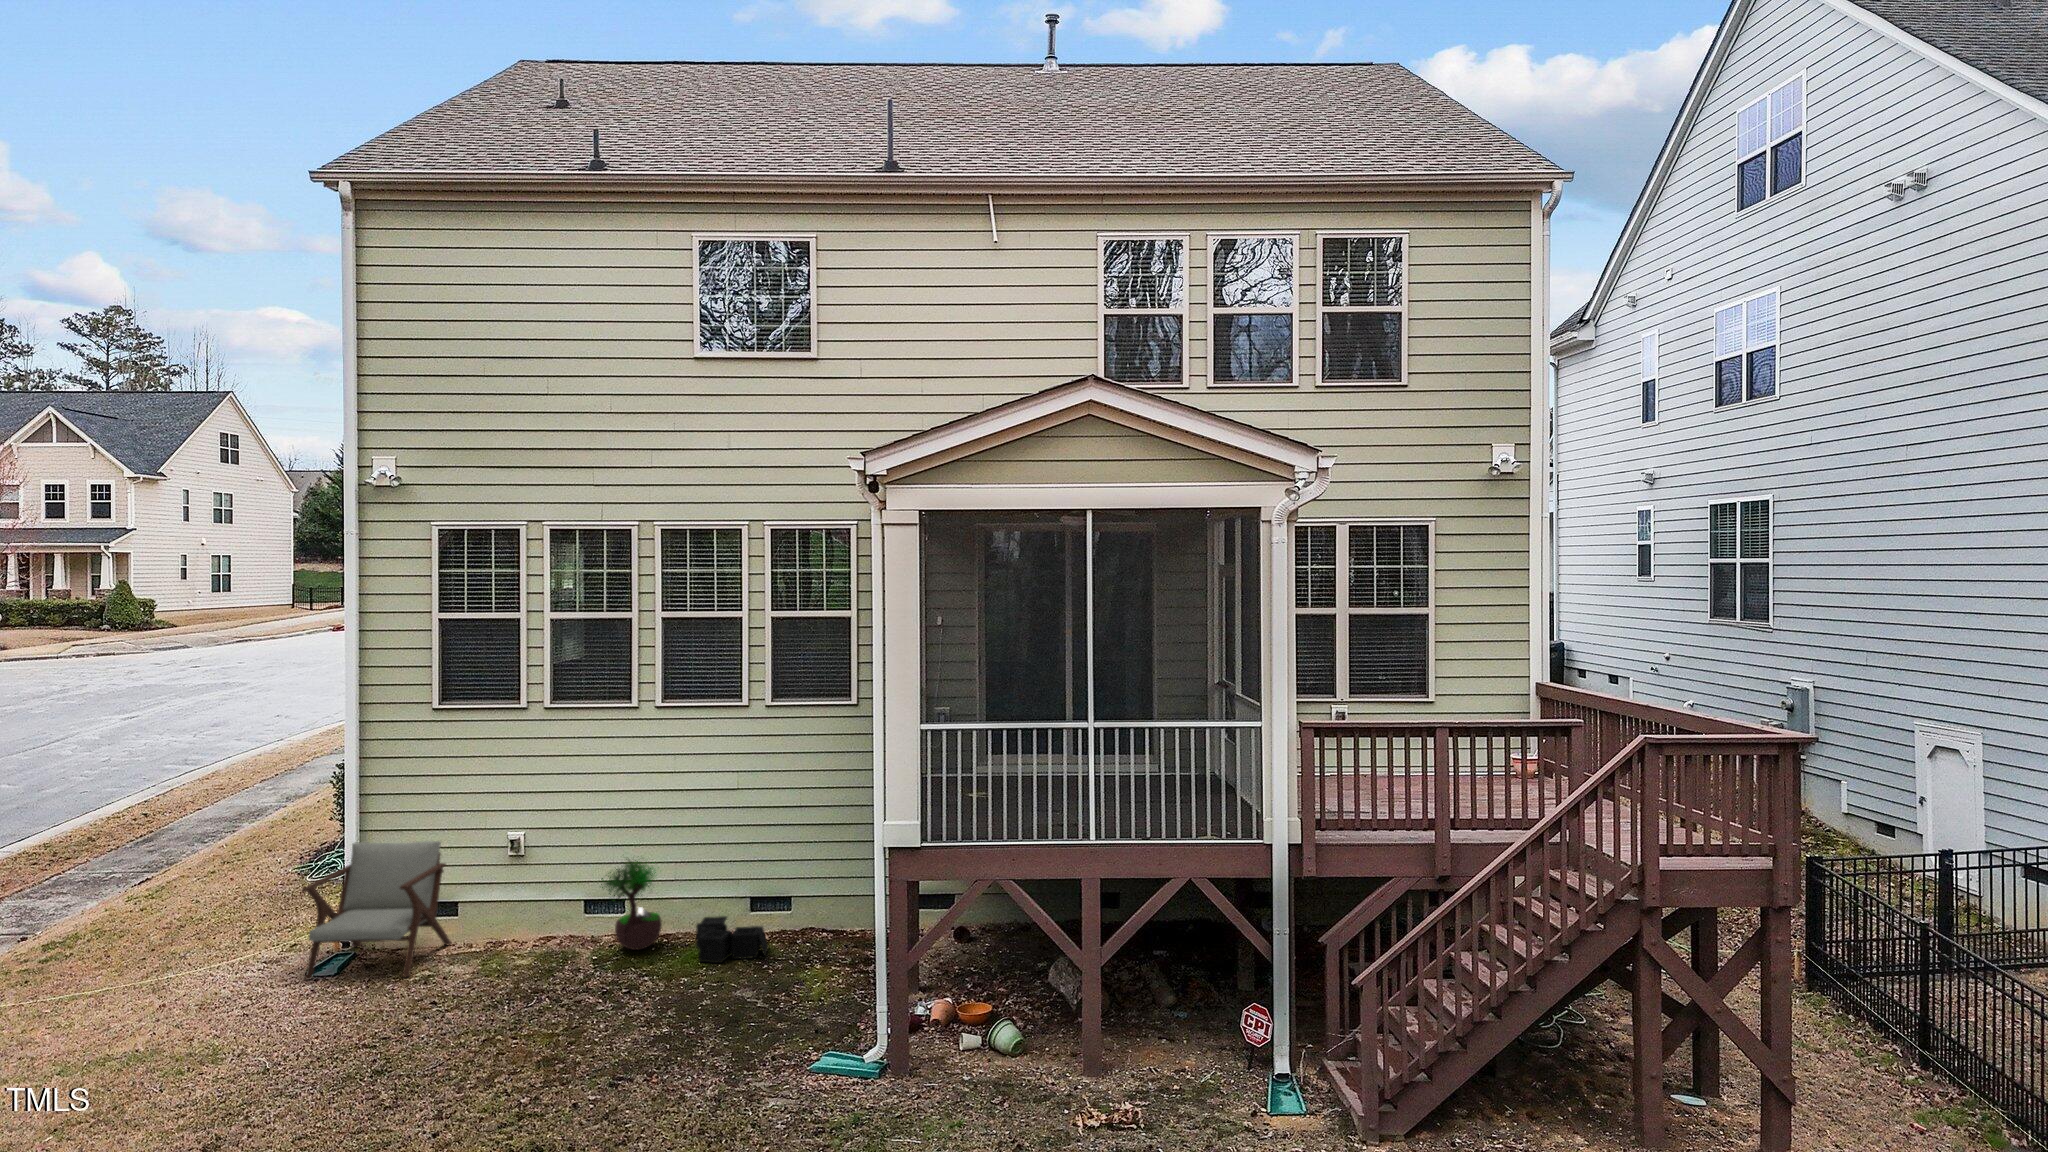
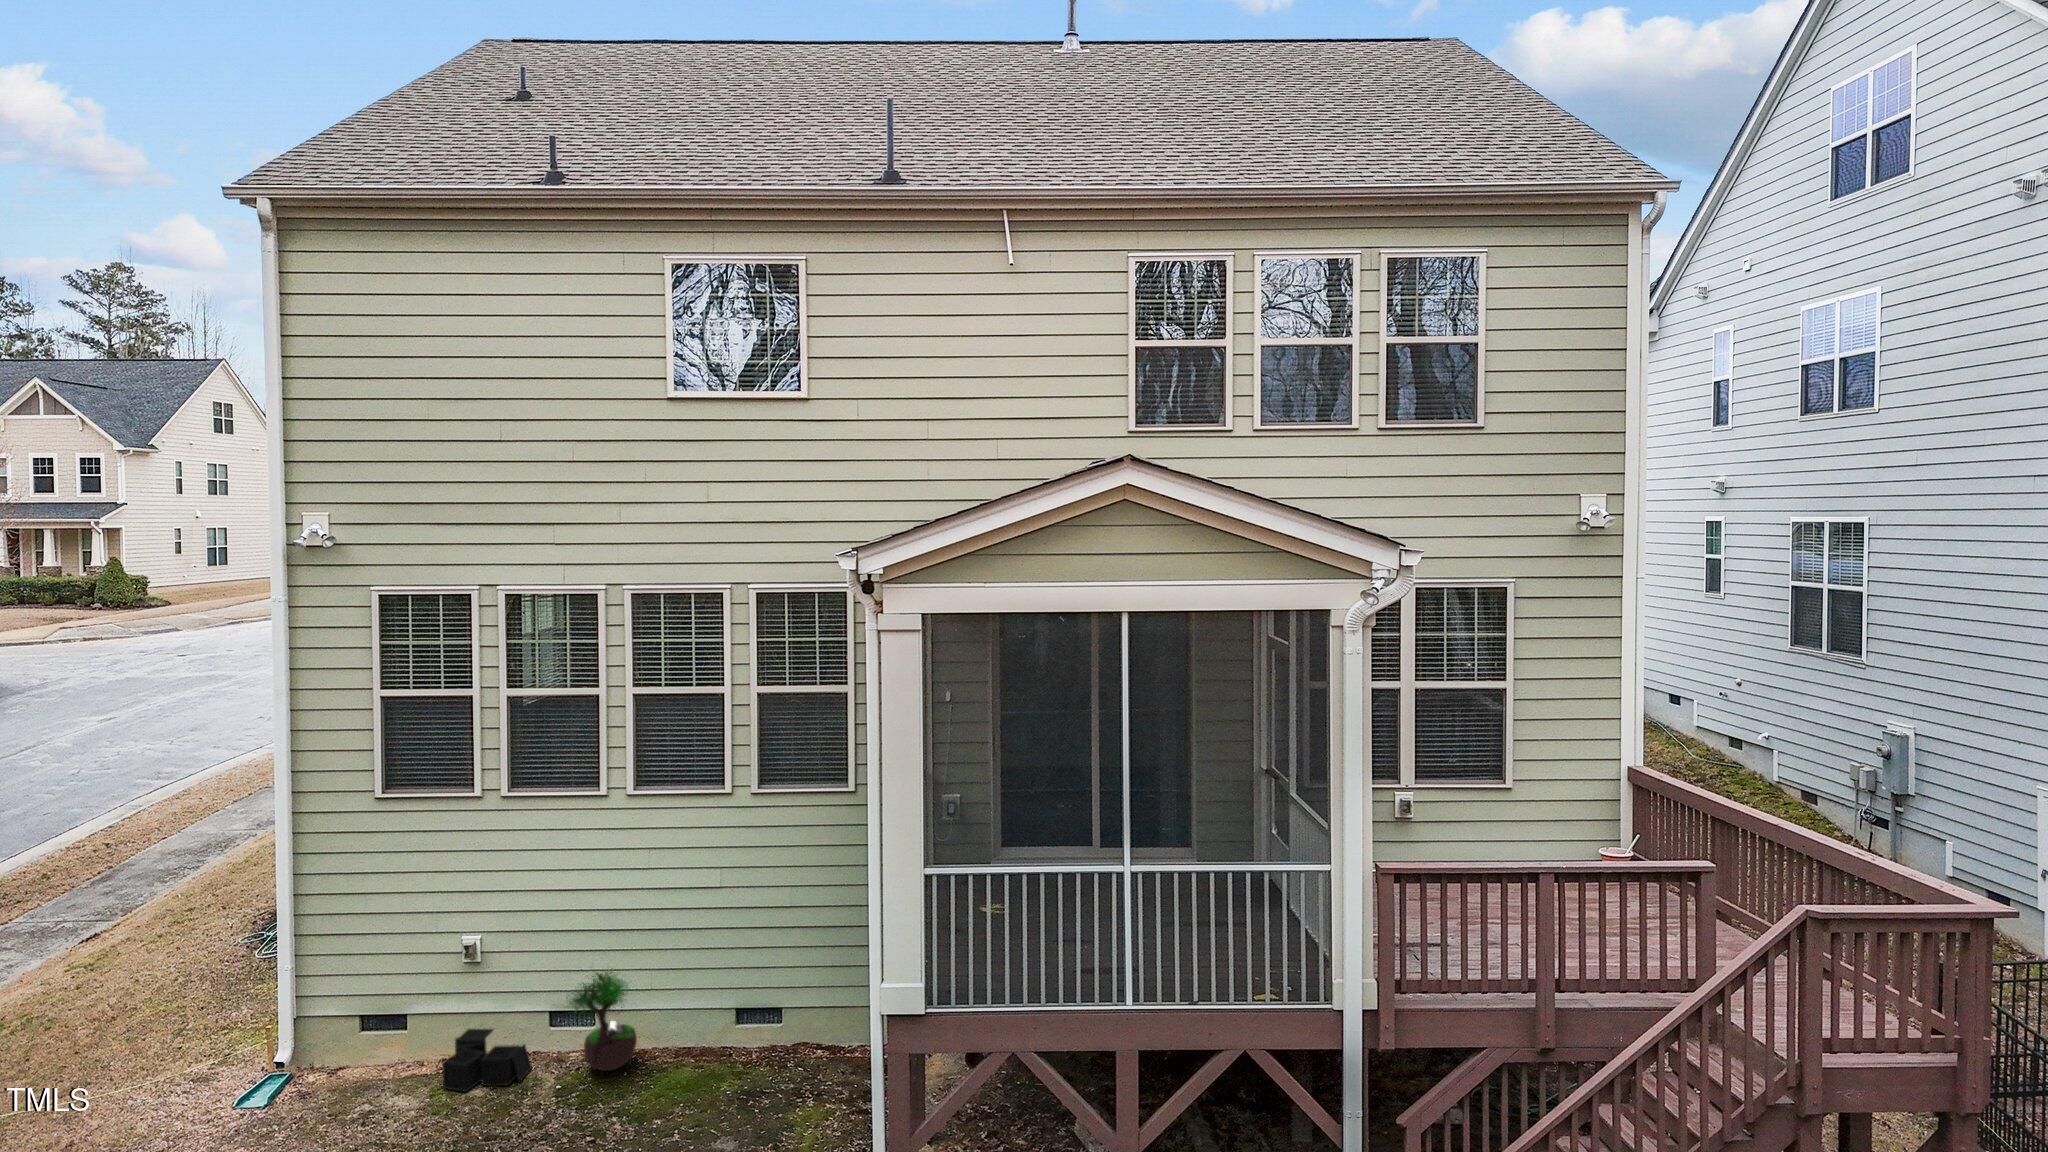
lounge chair: present [302,841,451,980] -> none [222,949,403,1118]
storage bin: present [696,916,768,963] -> present [443,1029,532,1092]

